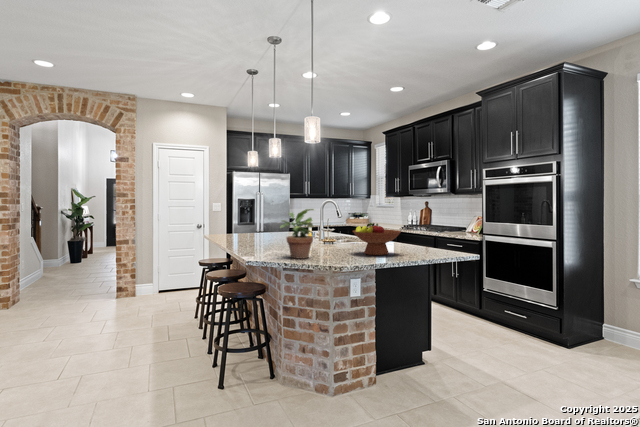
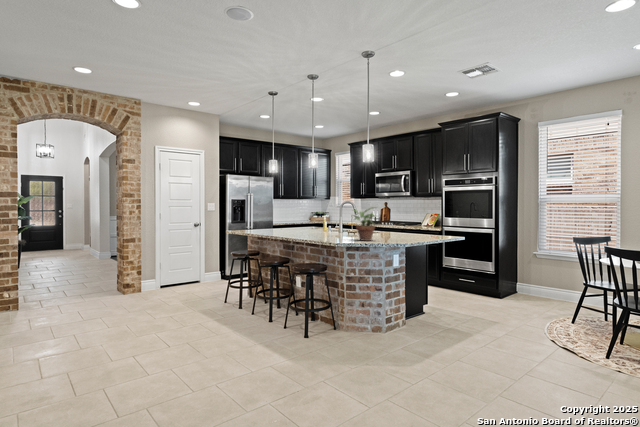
fruit bowl: present [353,223,401,255] -> none [390,216,423,238]

